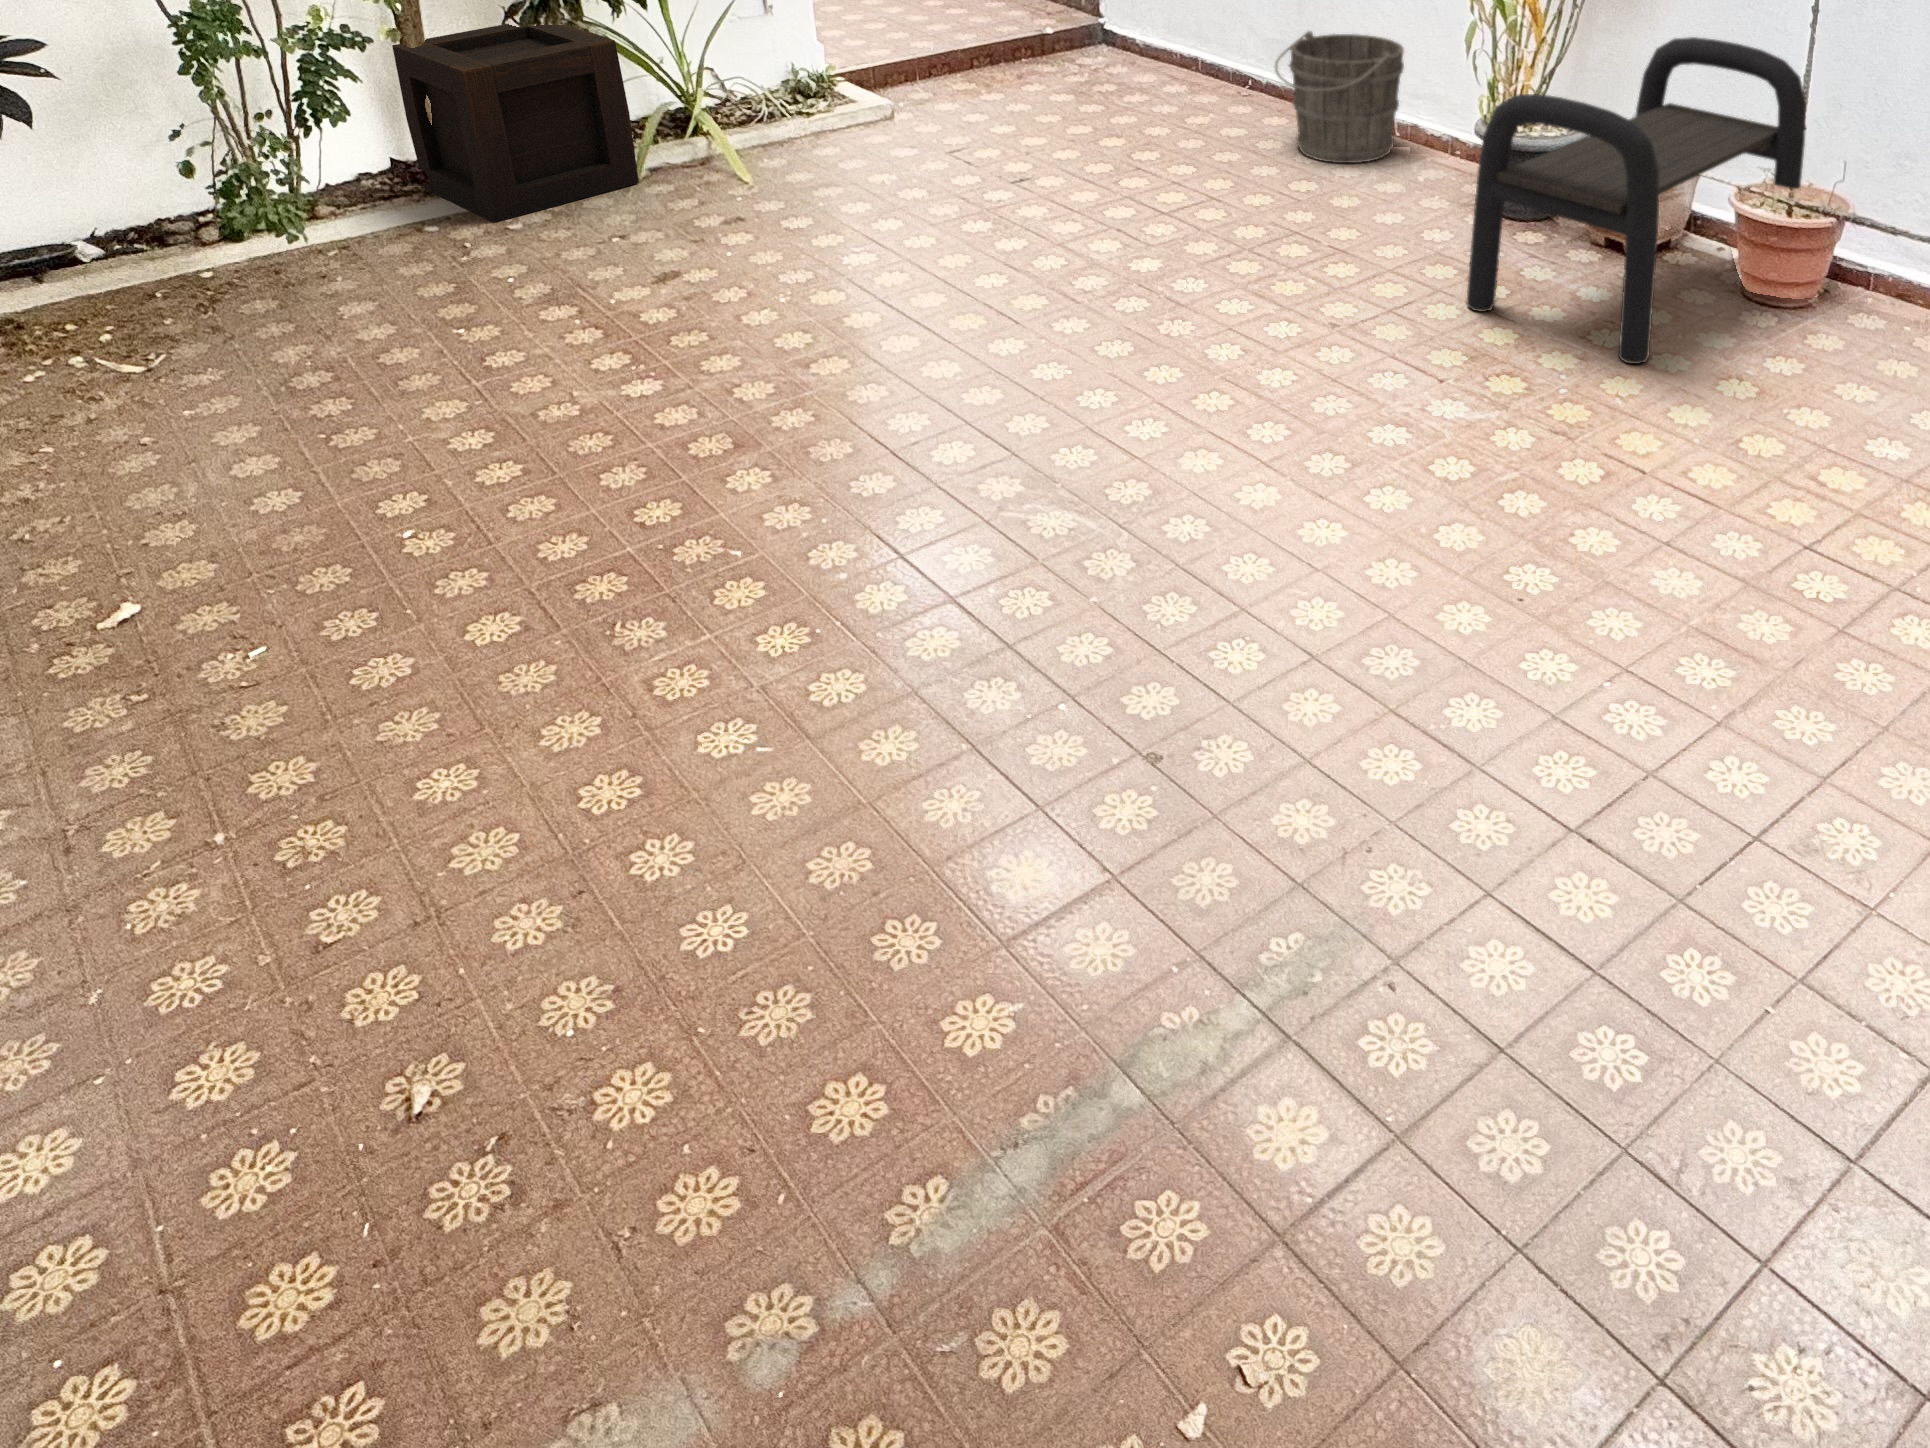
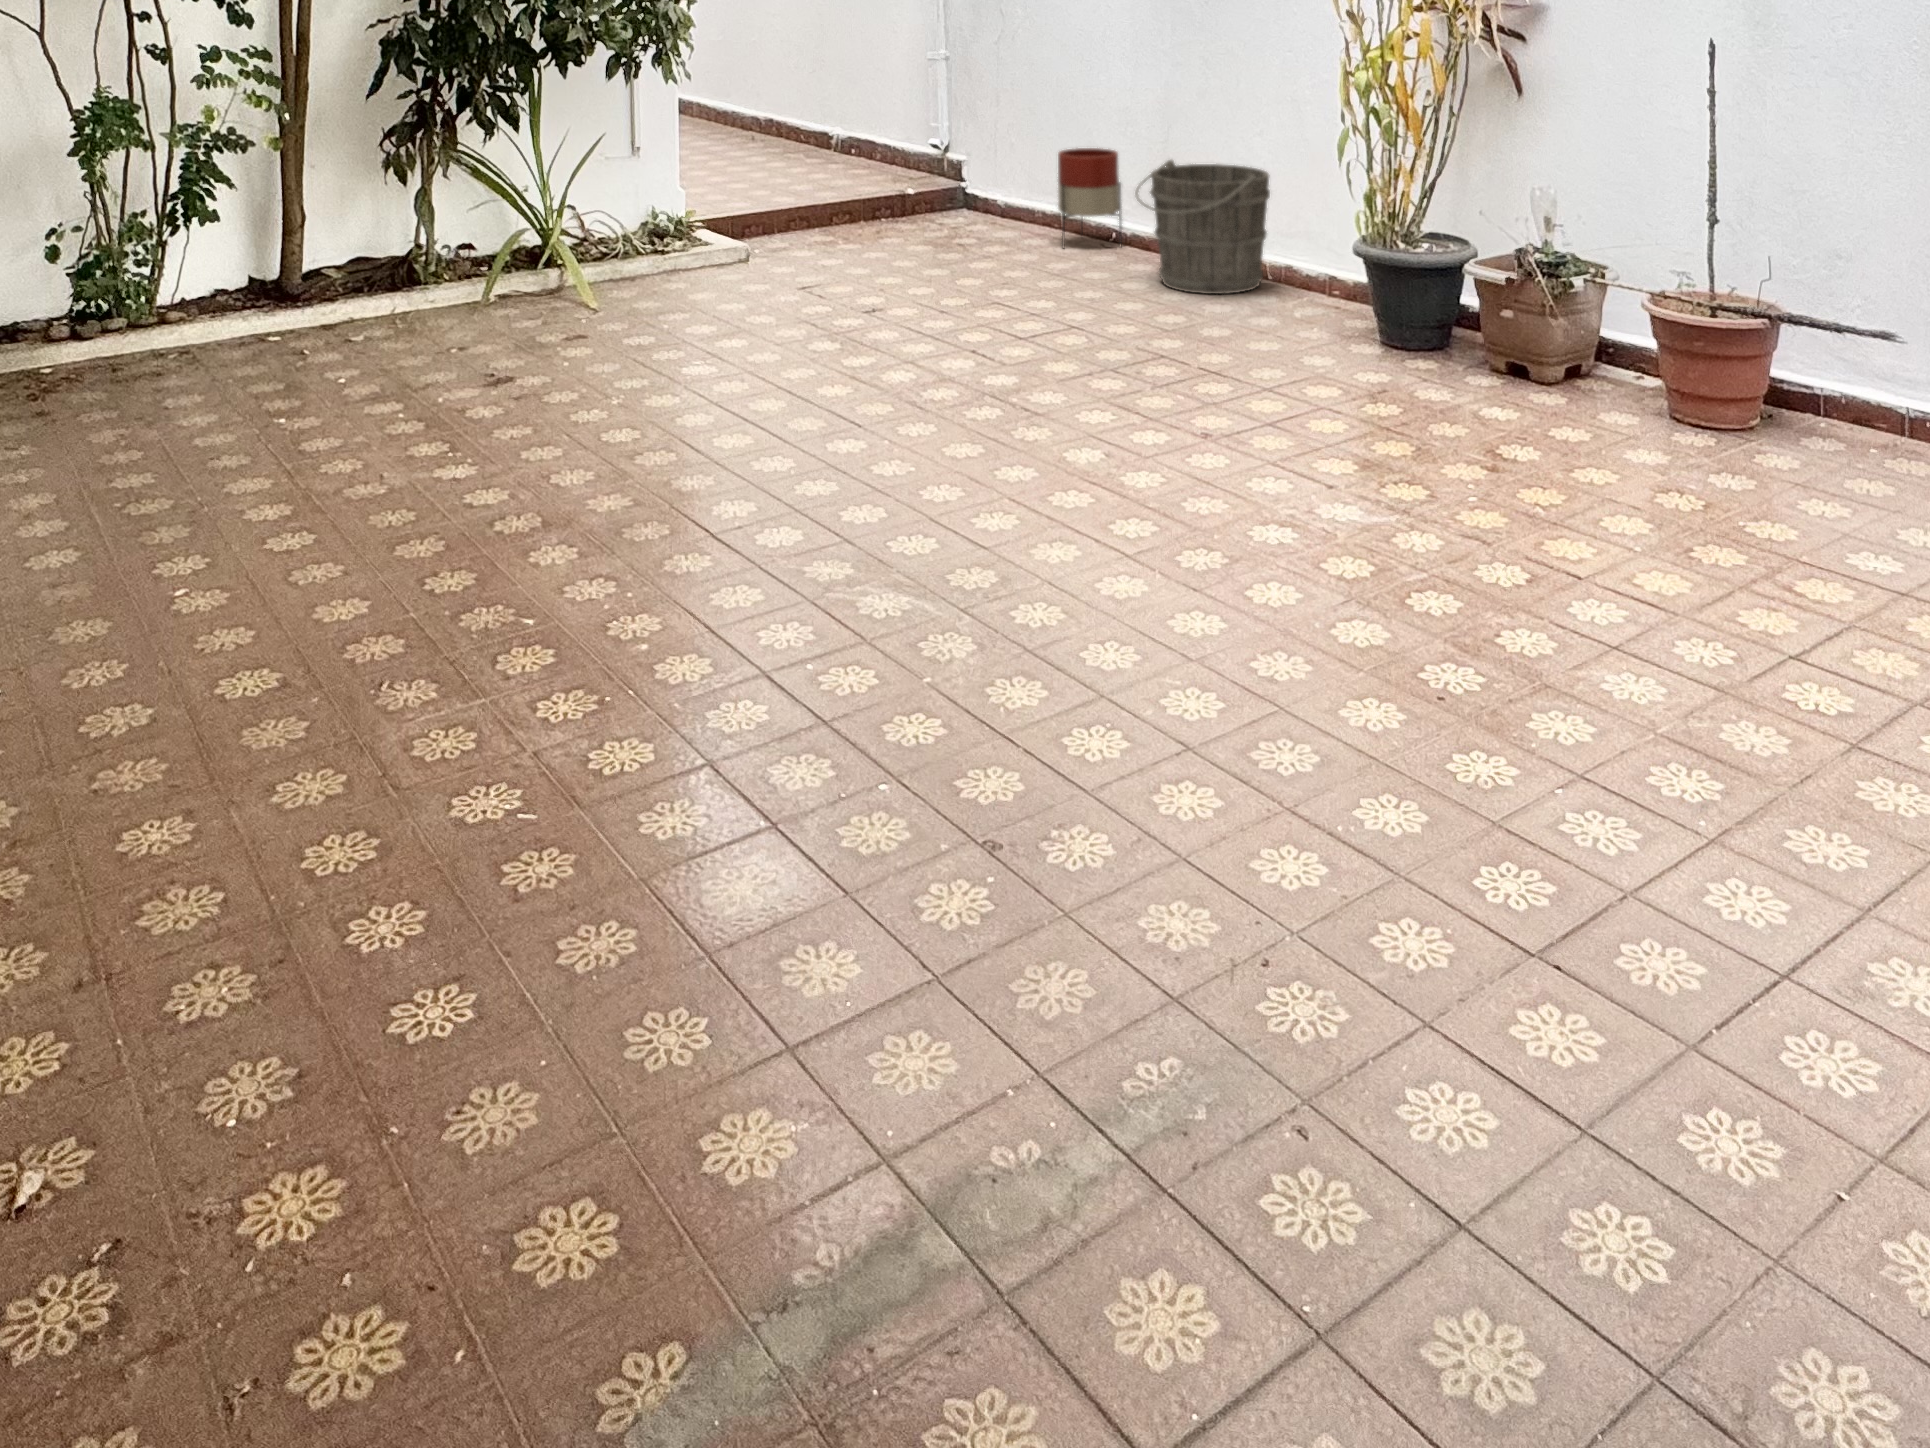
planter: none [1200,7,1261,108] -> present [1058,148,1122,247]
wooden crate: present [392,24,639,222] -> none [271,138,485,329]
bench: present [1467,37,1806,364] -> none [1352,134,1723,471]

